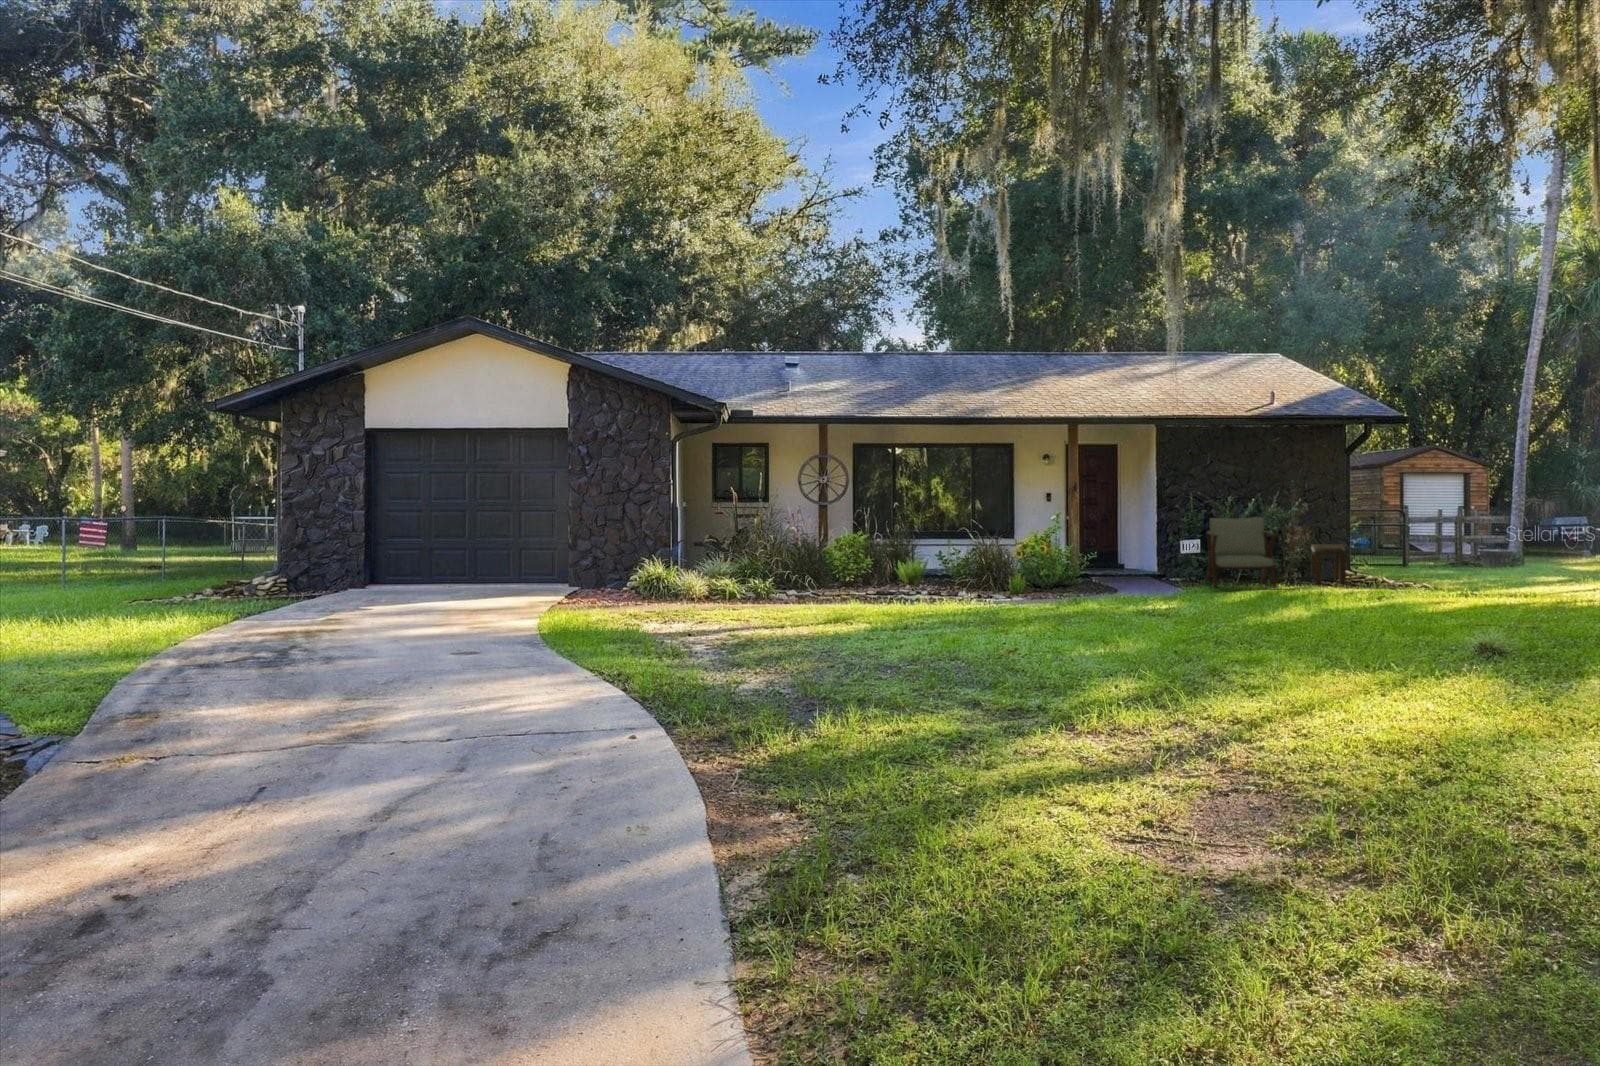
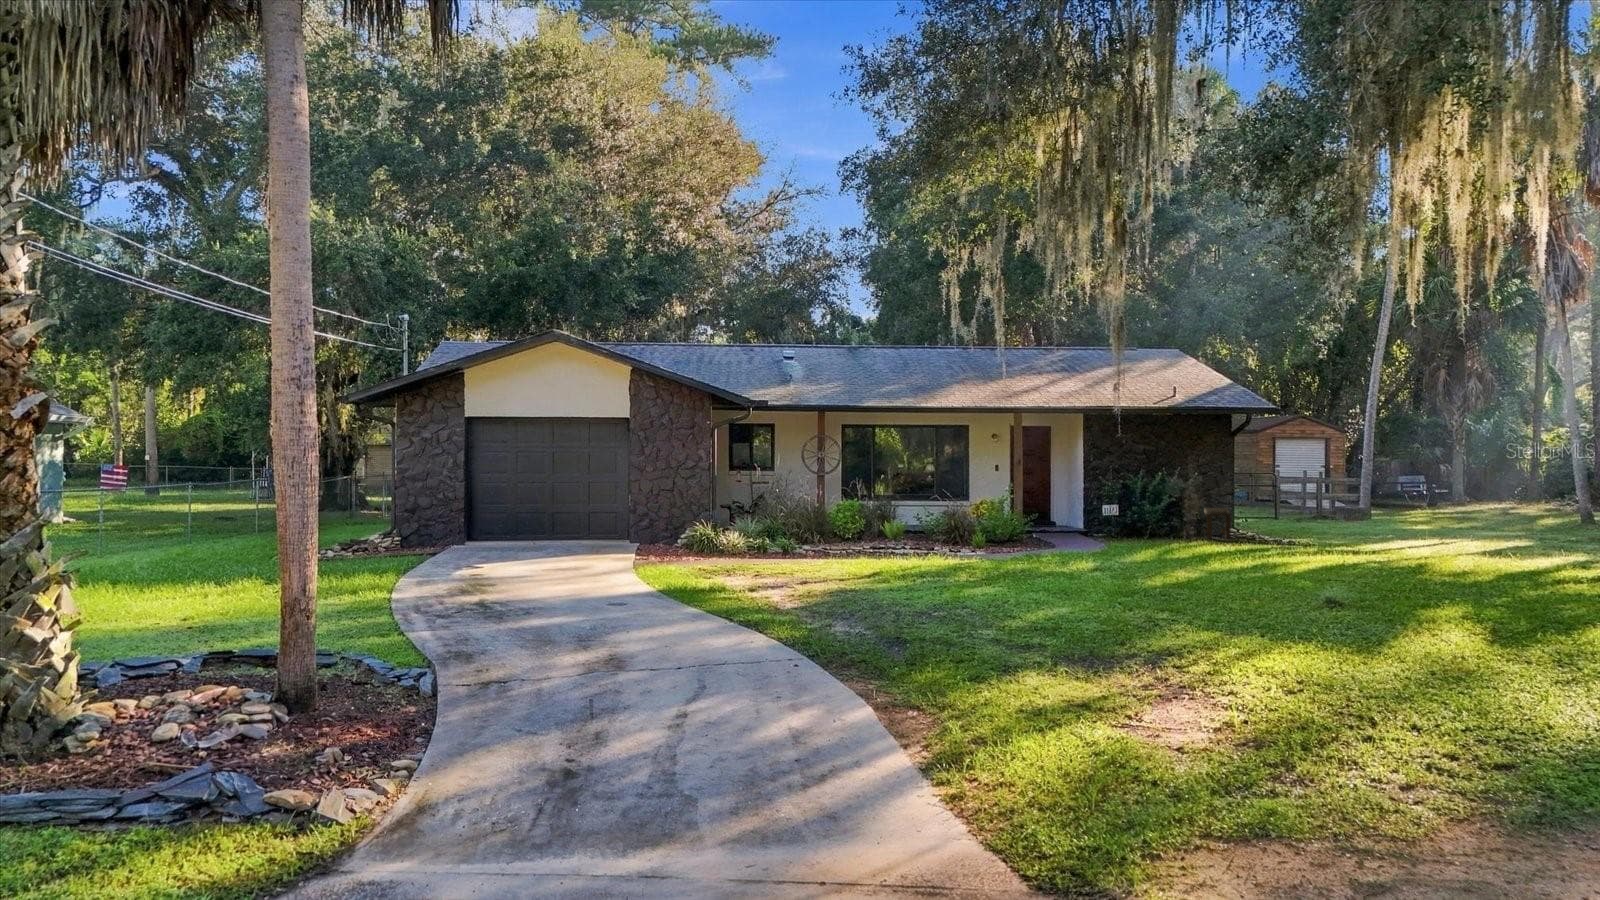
lounge chair: present [1205,517,1276,588] -> none [1124,488,1179,543]

